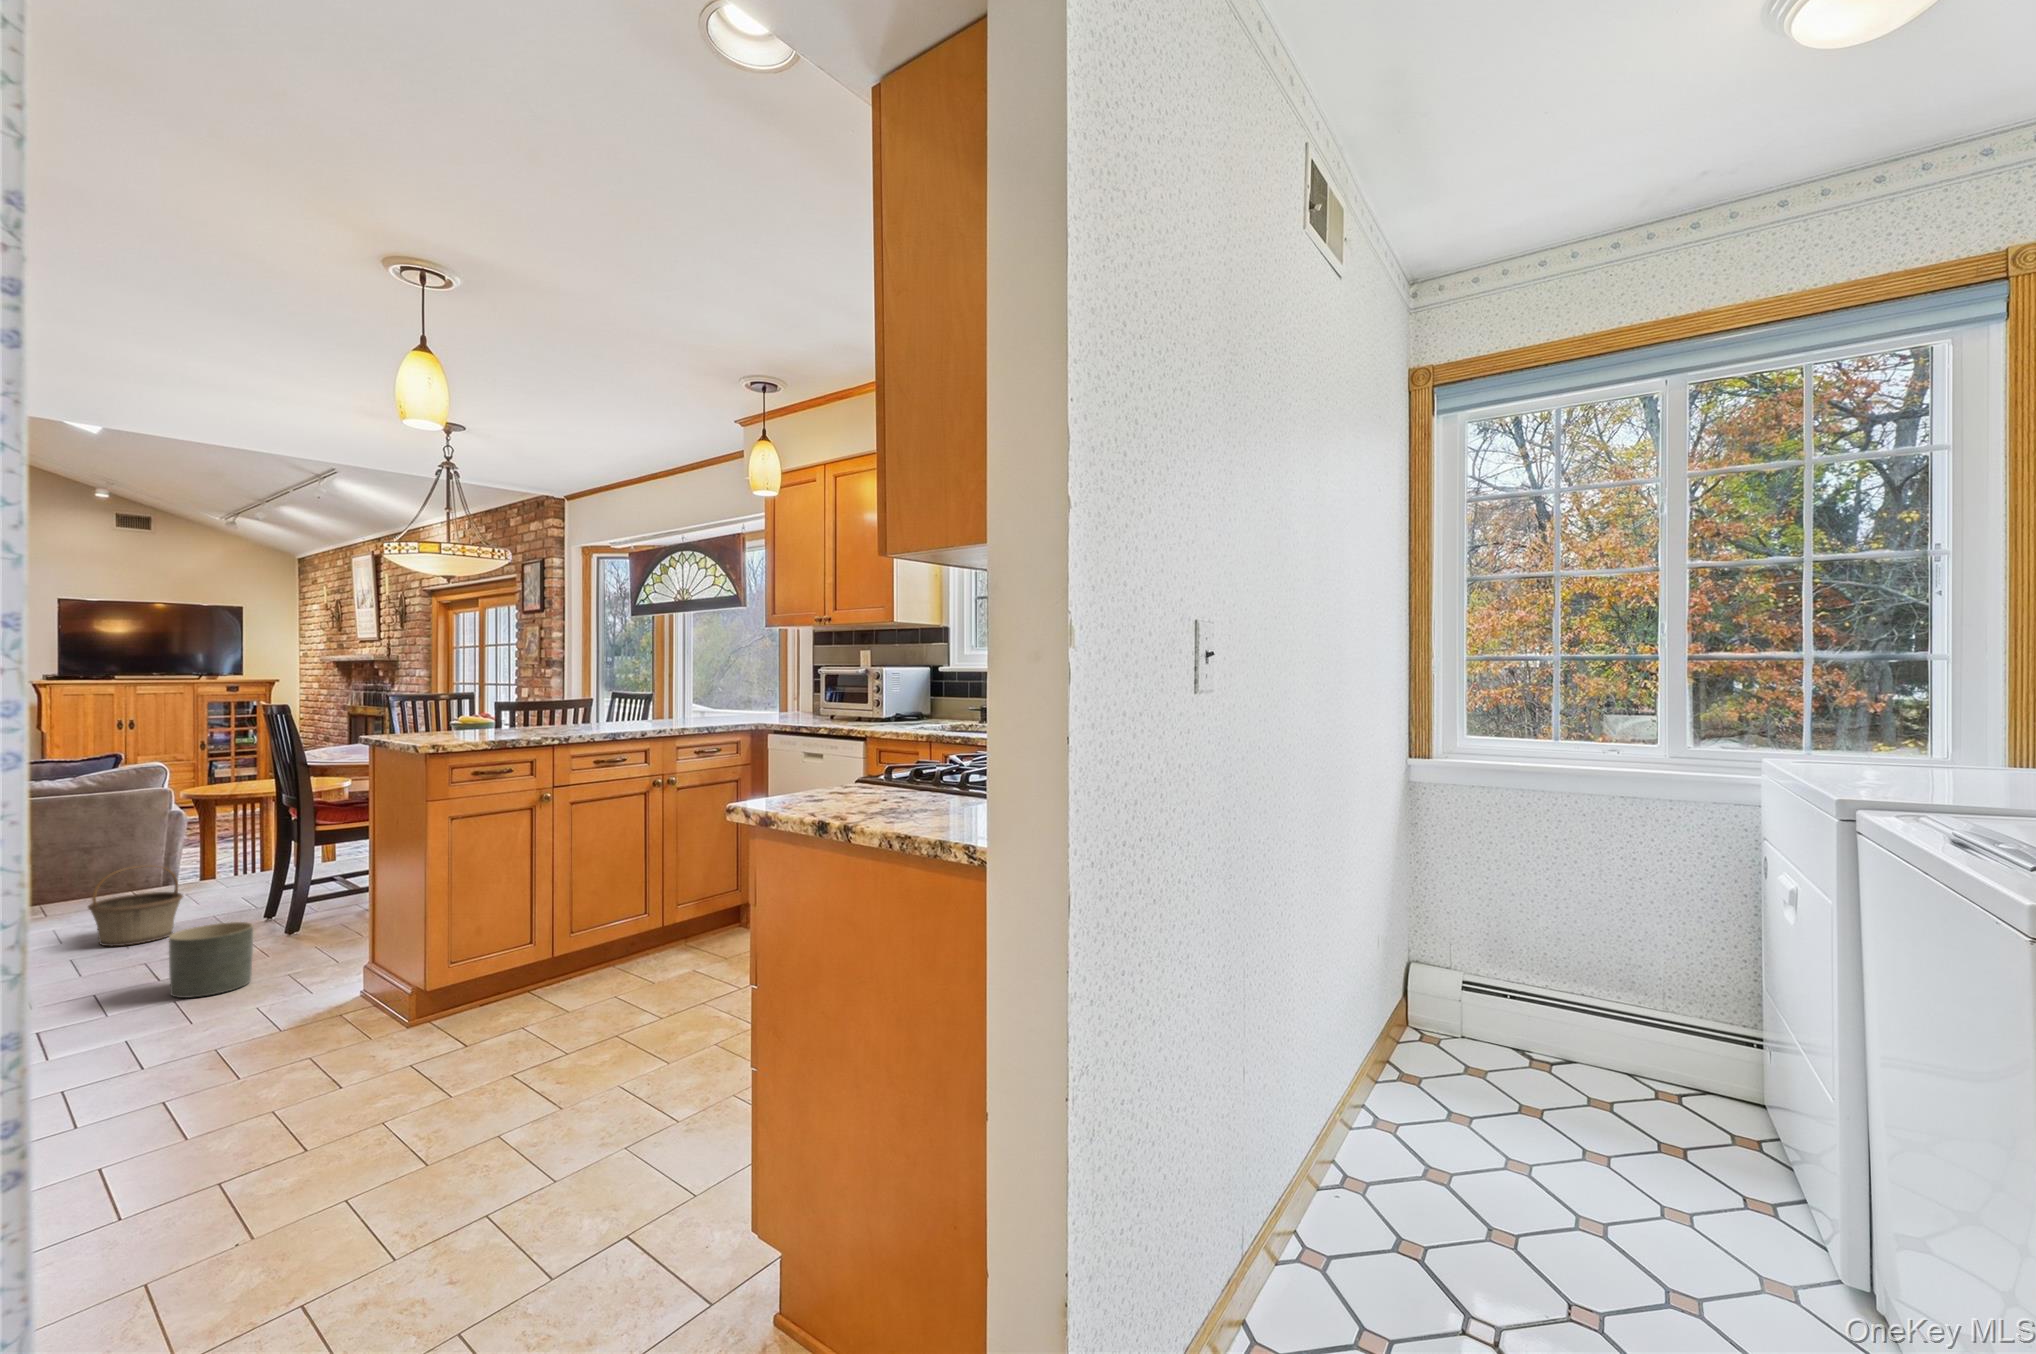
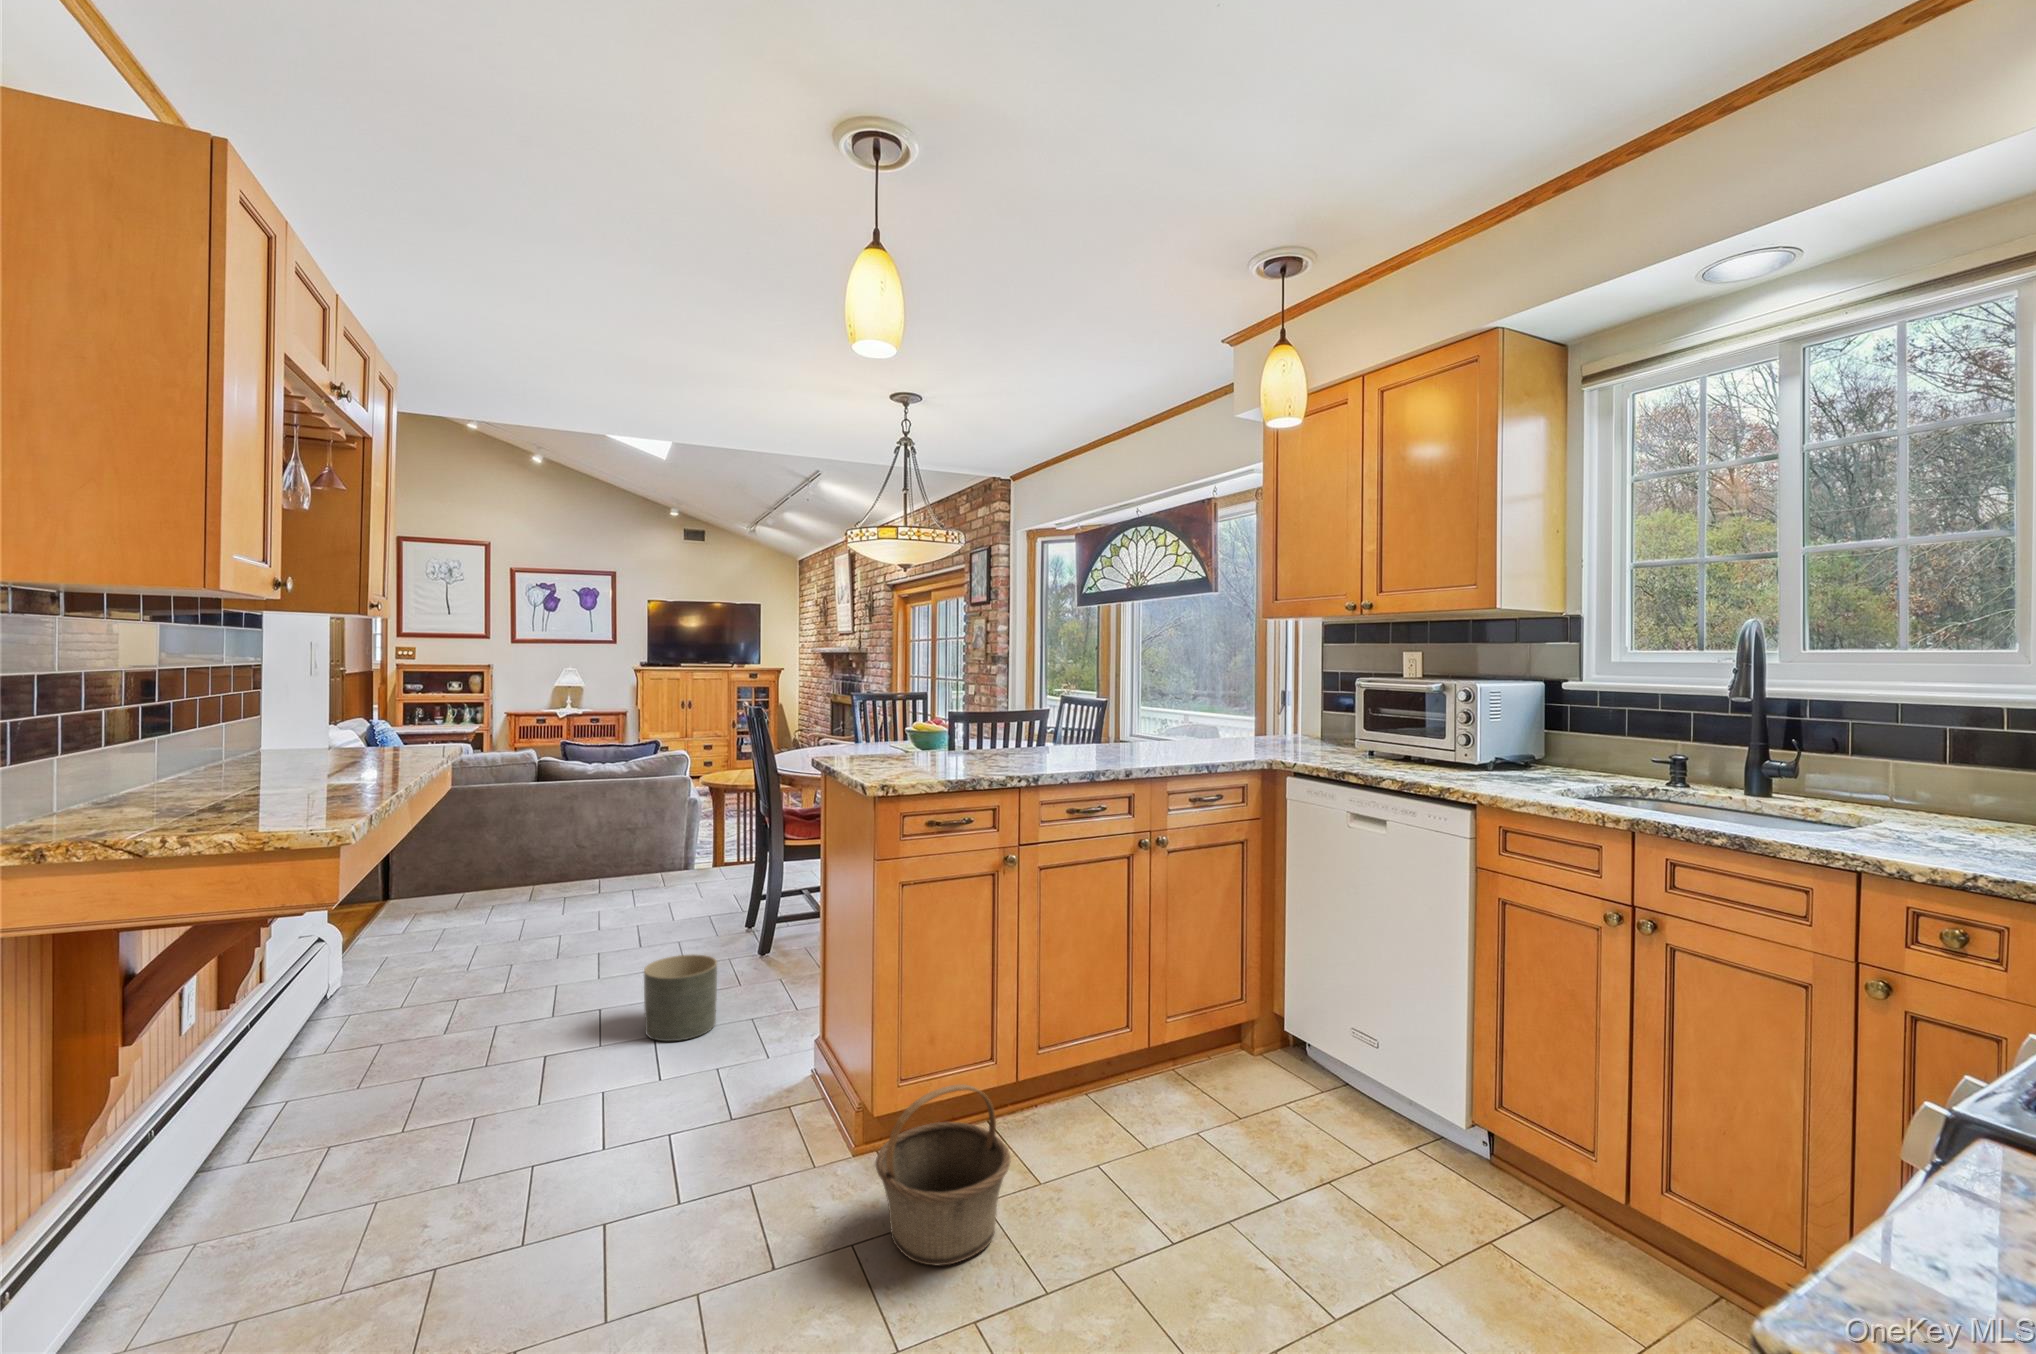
basket: present [88,865,183,946] -> present [875,1084,1011,1265]

